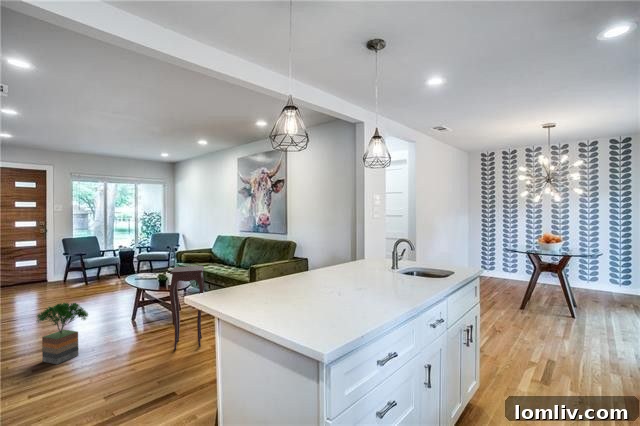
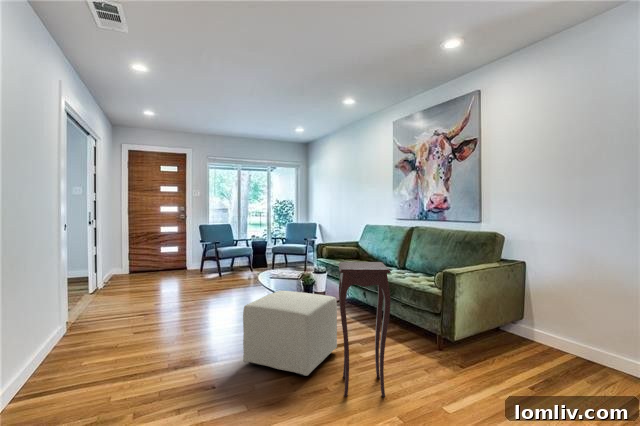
ottoman: none [102,290,178,344] -> present [243,291,337,376]
potted tree: present [37,303,88,364] -> none [165,301,228,392]

